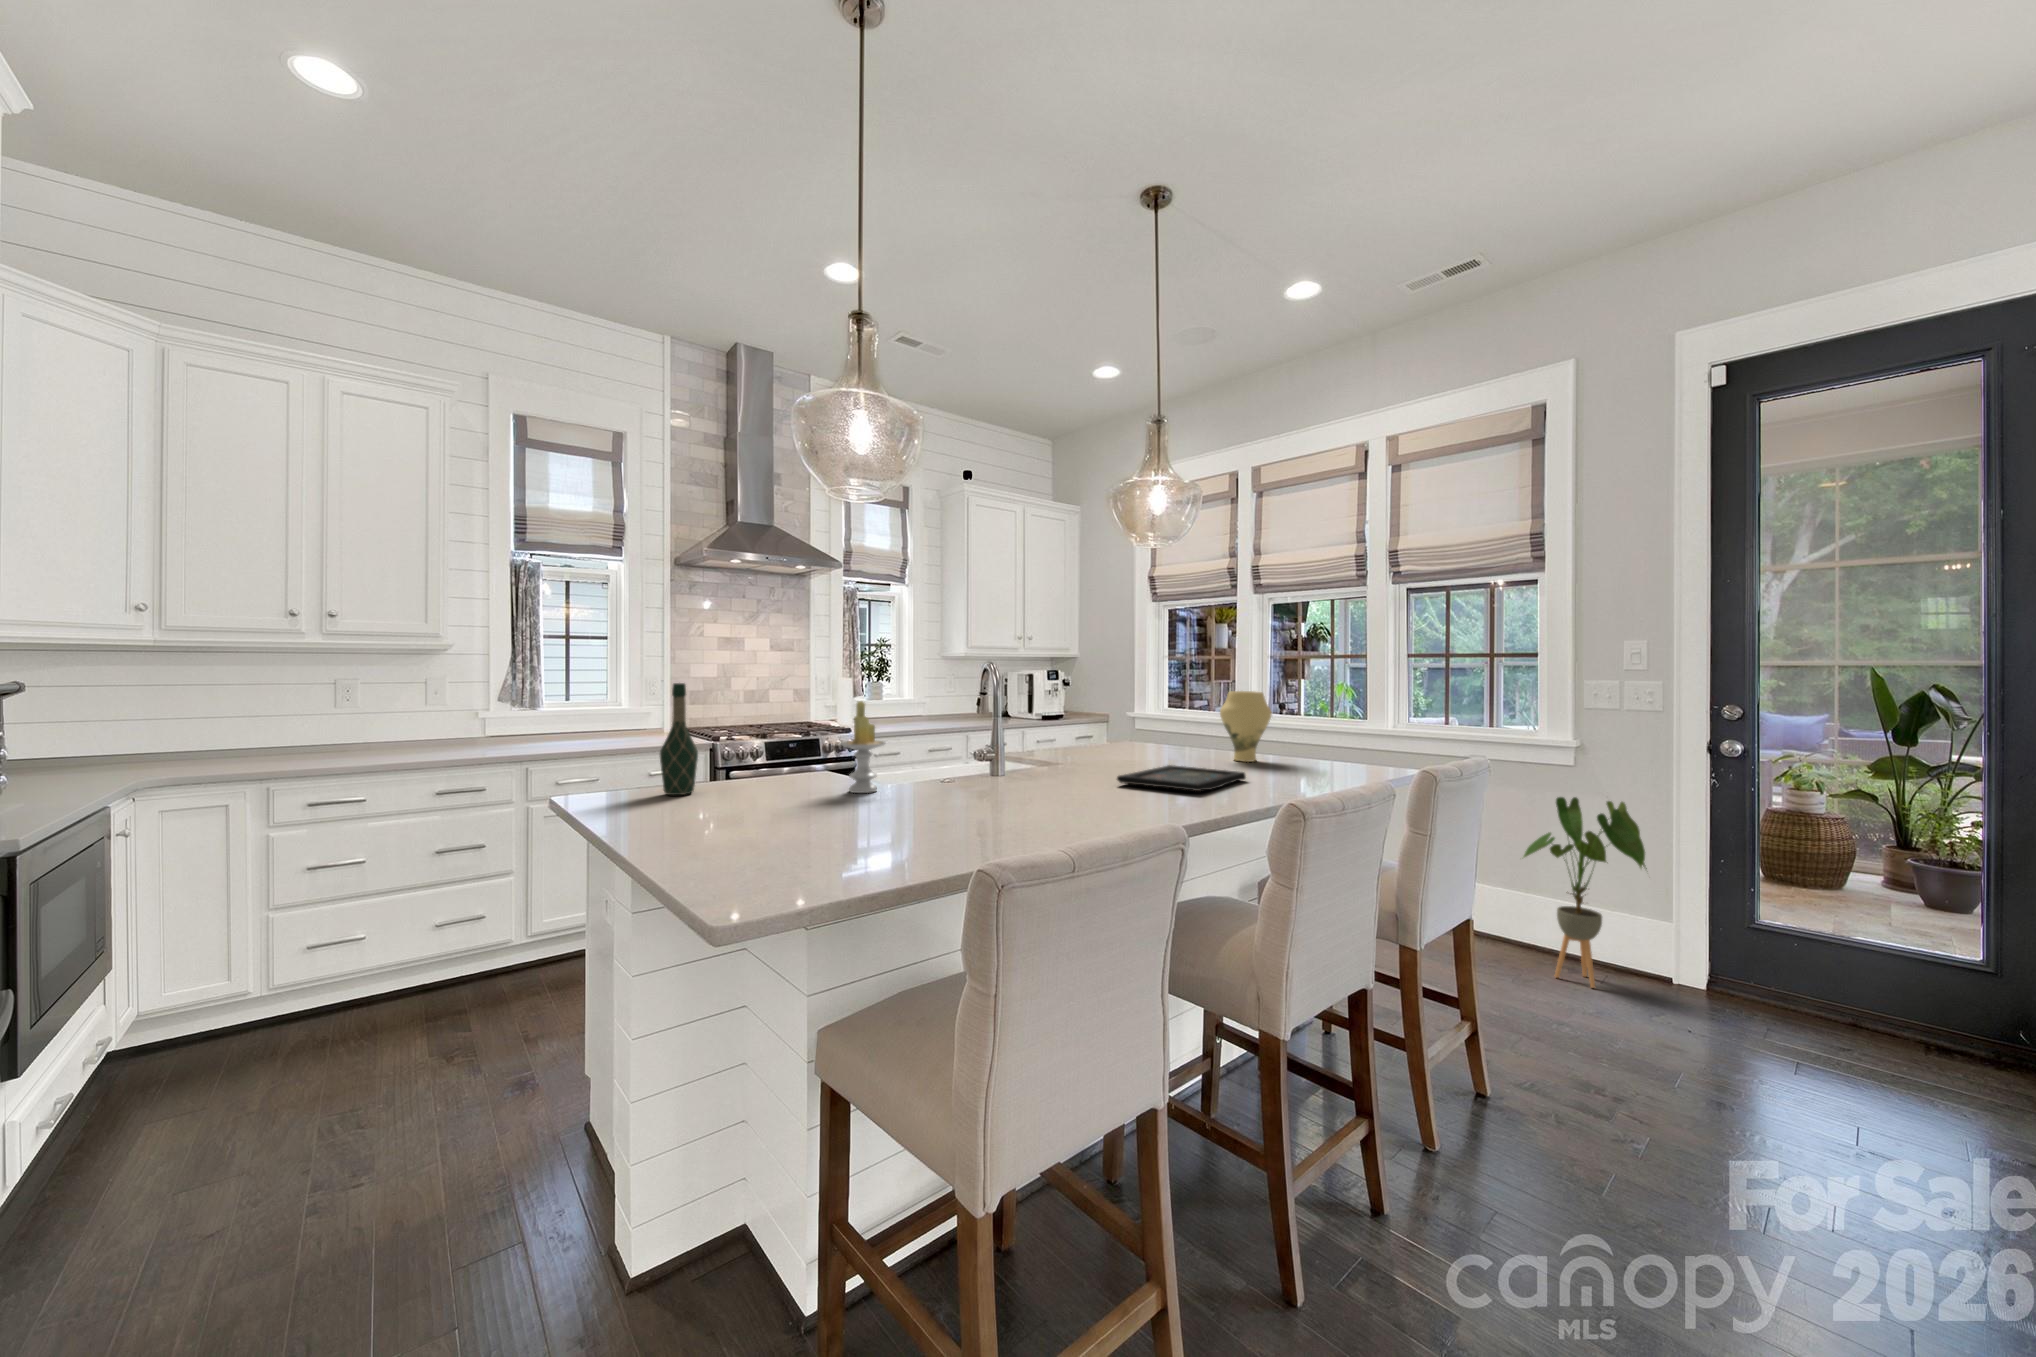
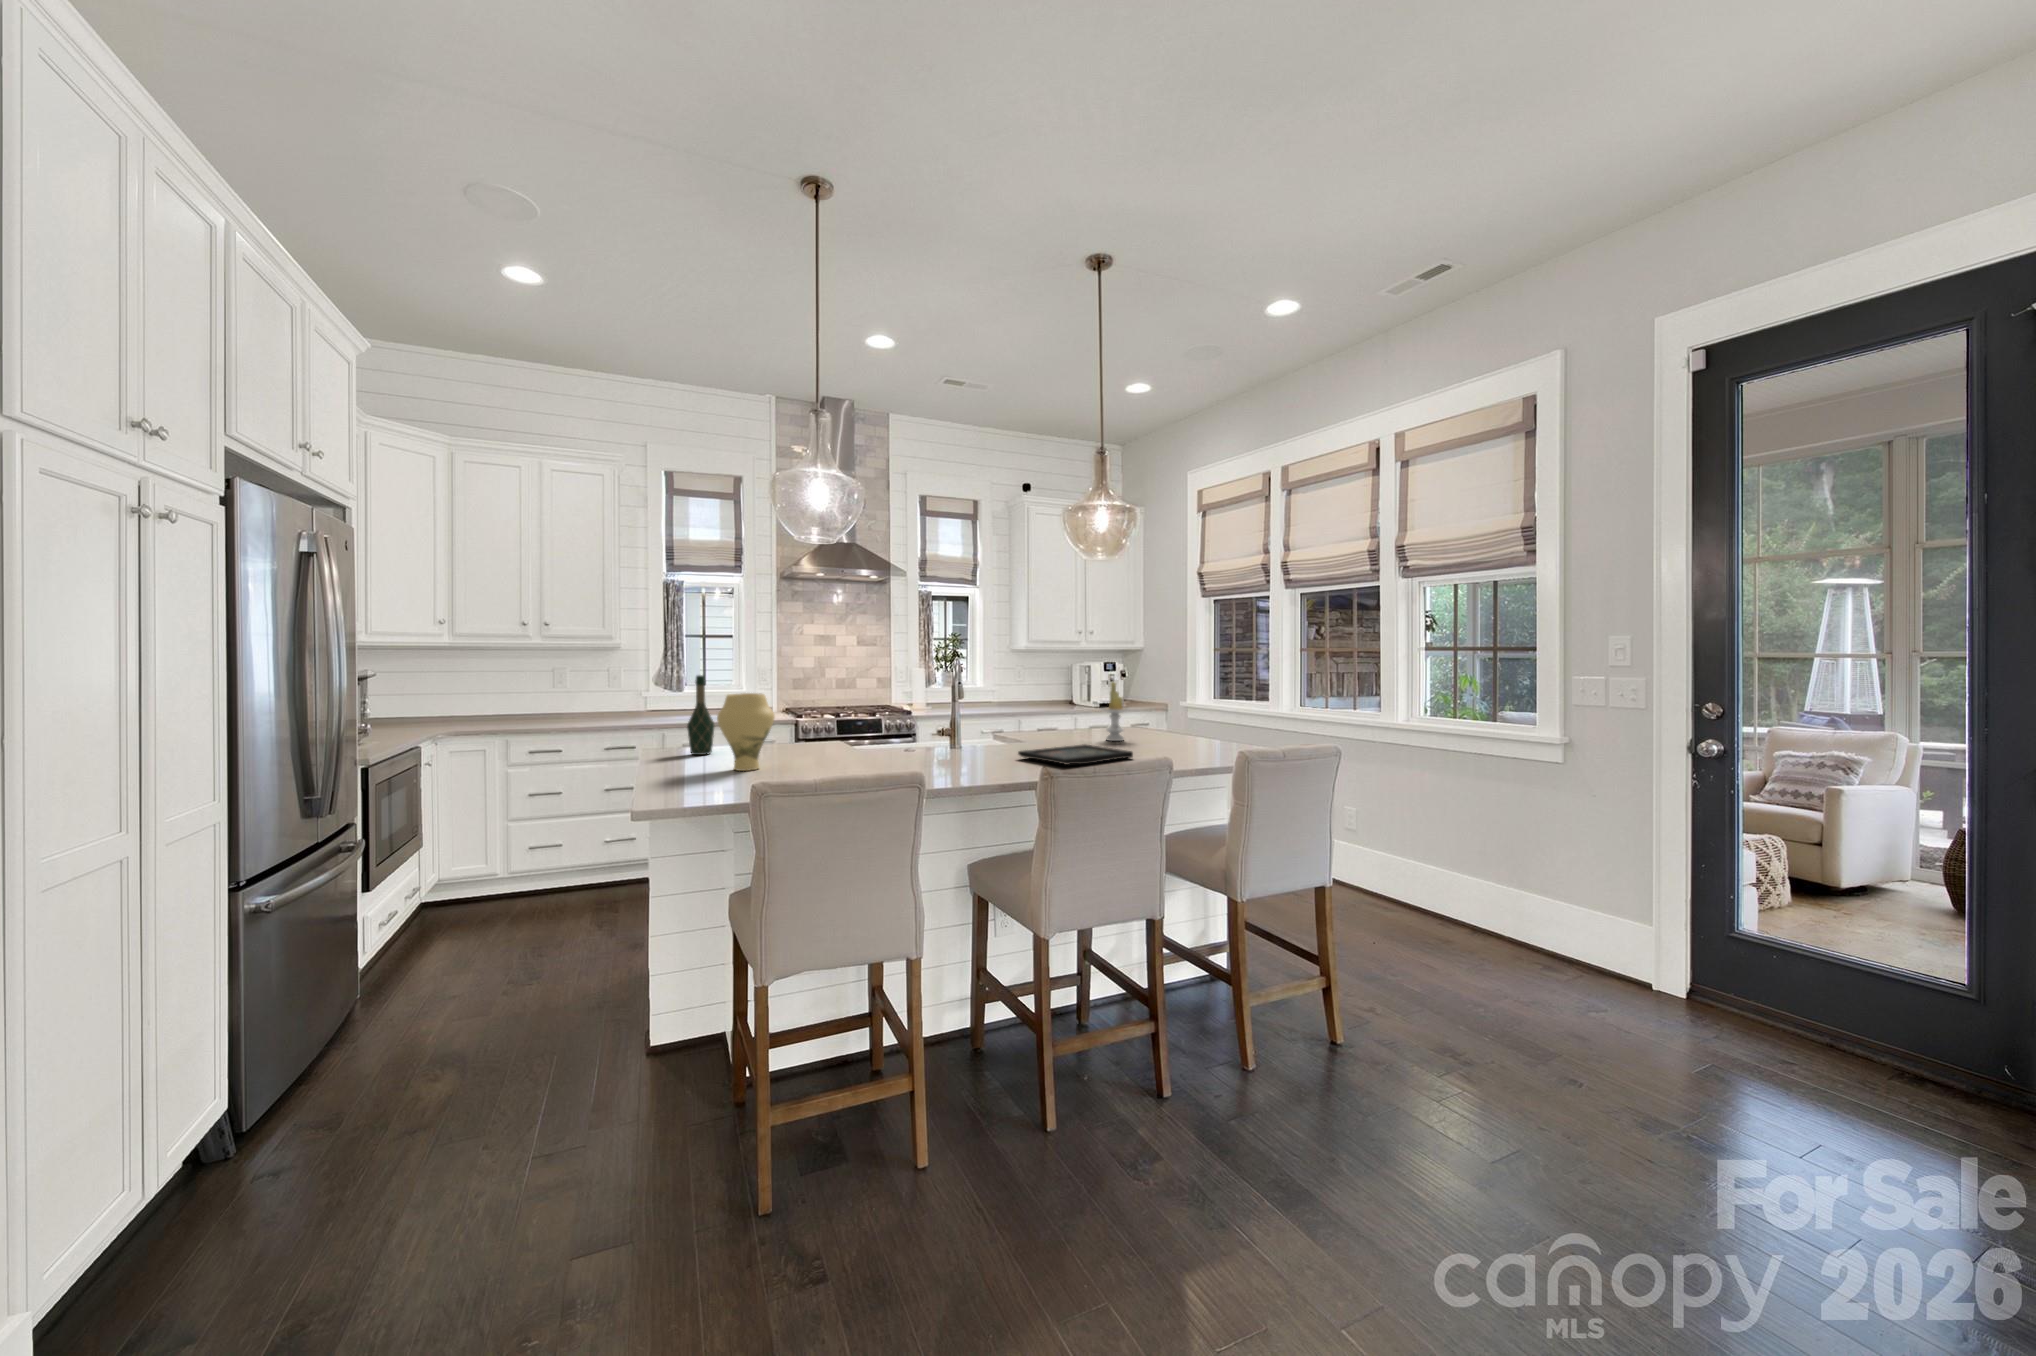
vase: present [1220,691,1272,762] -> present [717,693,775,771]
candle: present [841,701,885,793] -> present [1102,682,1129,741]
house plant: present [1524,797,1647,988] -> none [1477,787,1610,976]

